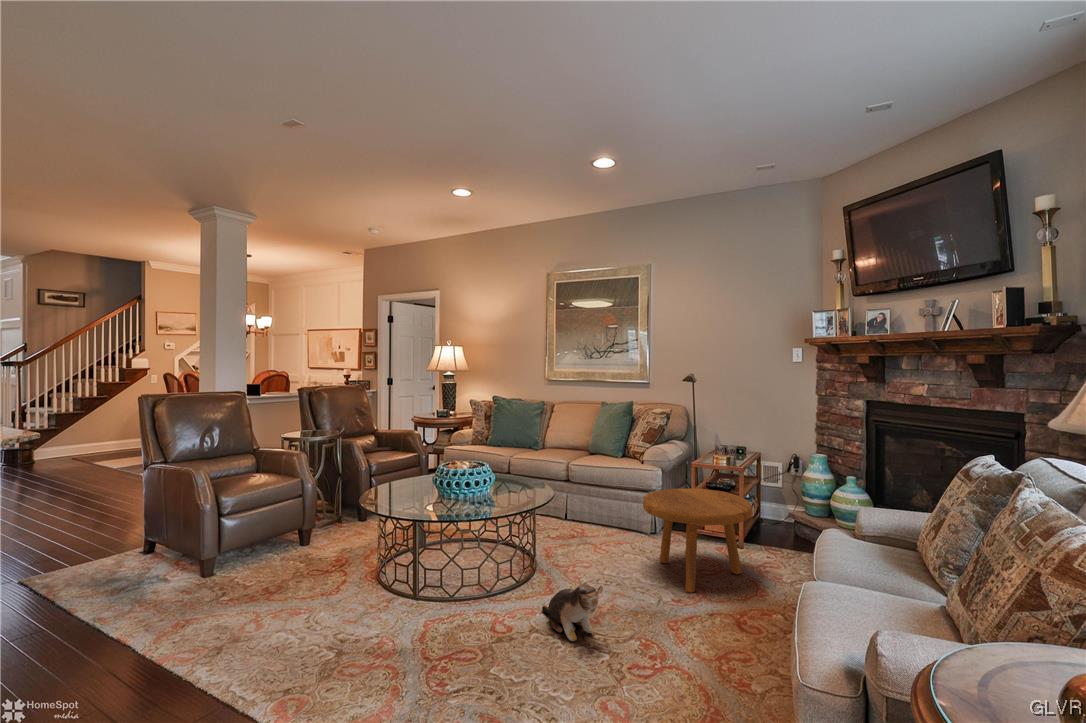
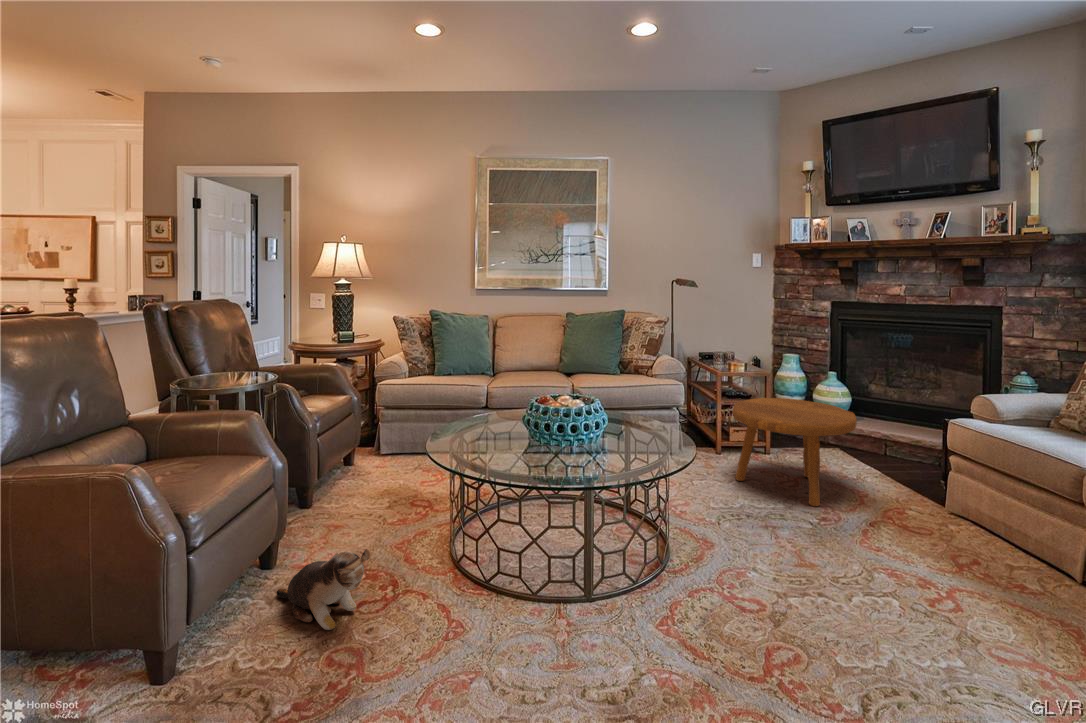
plush toy: present [542,584,603,641] -> present [277,549,370,630]

